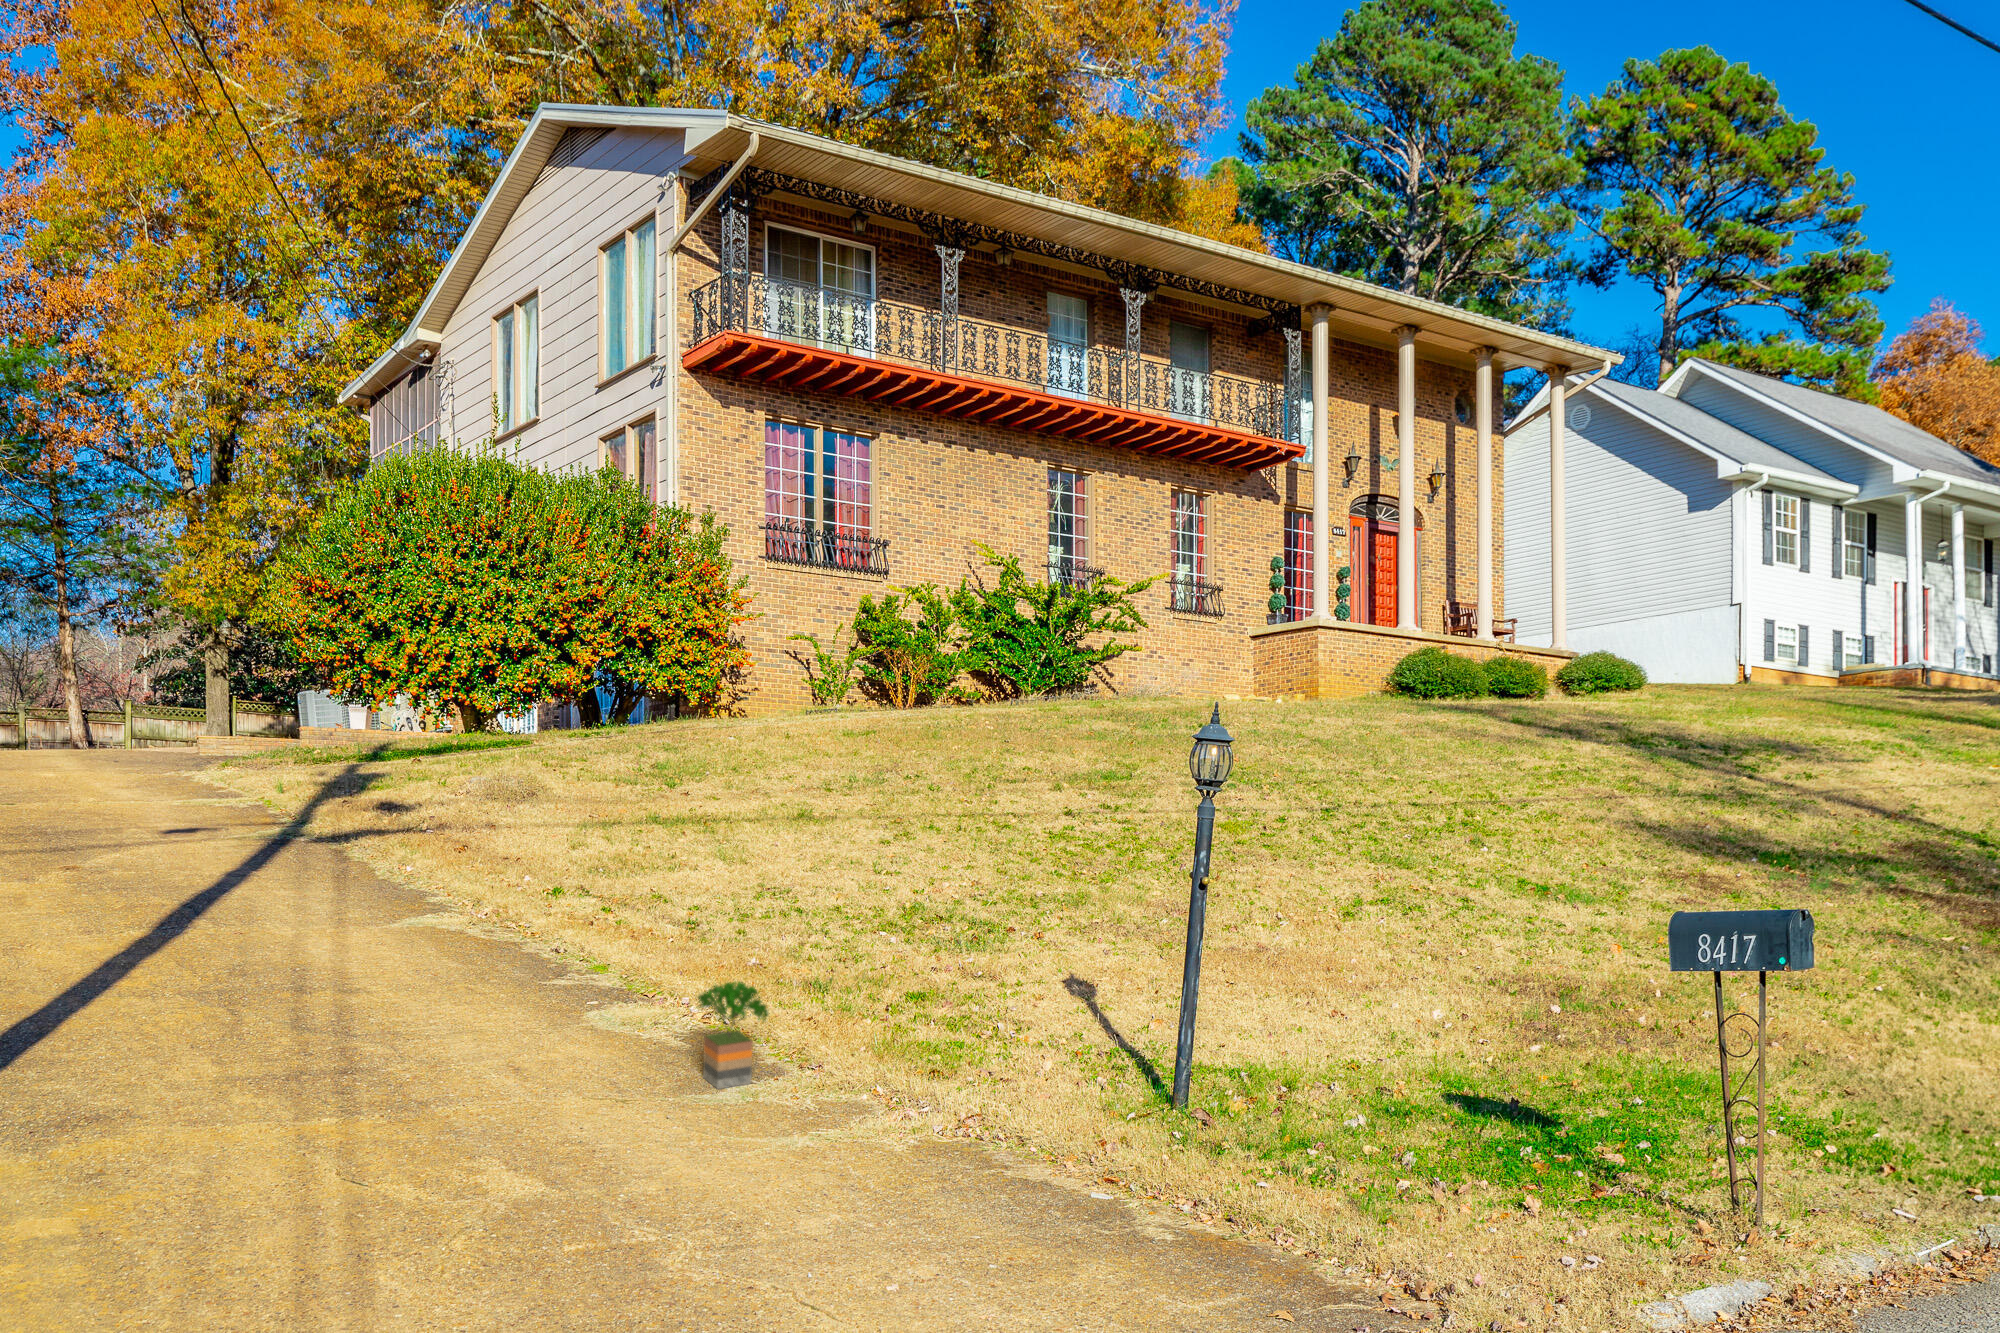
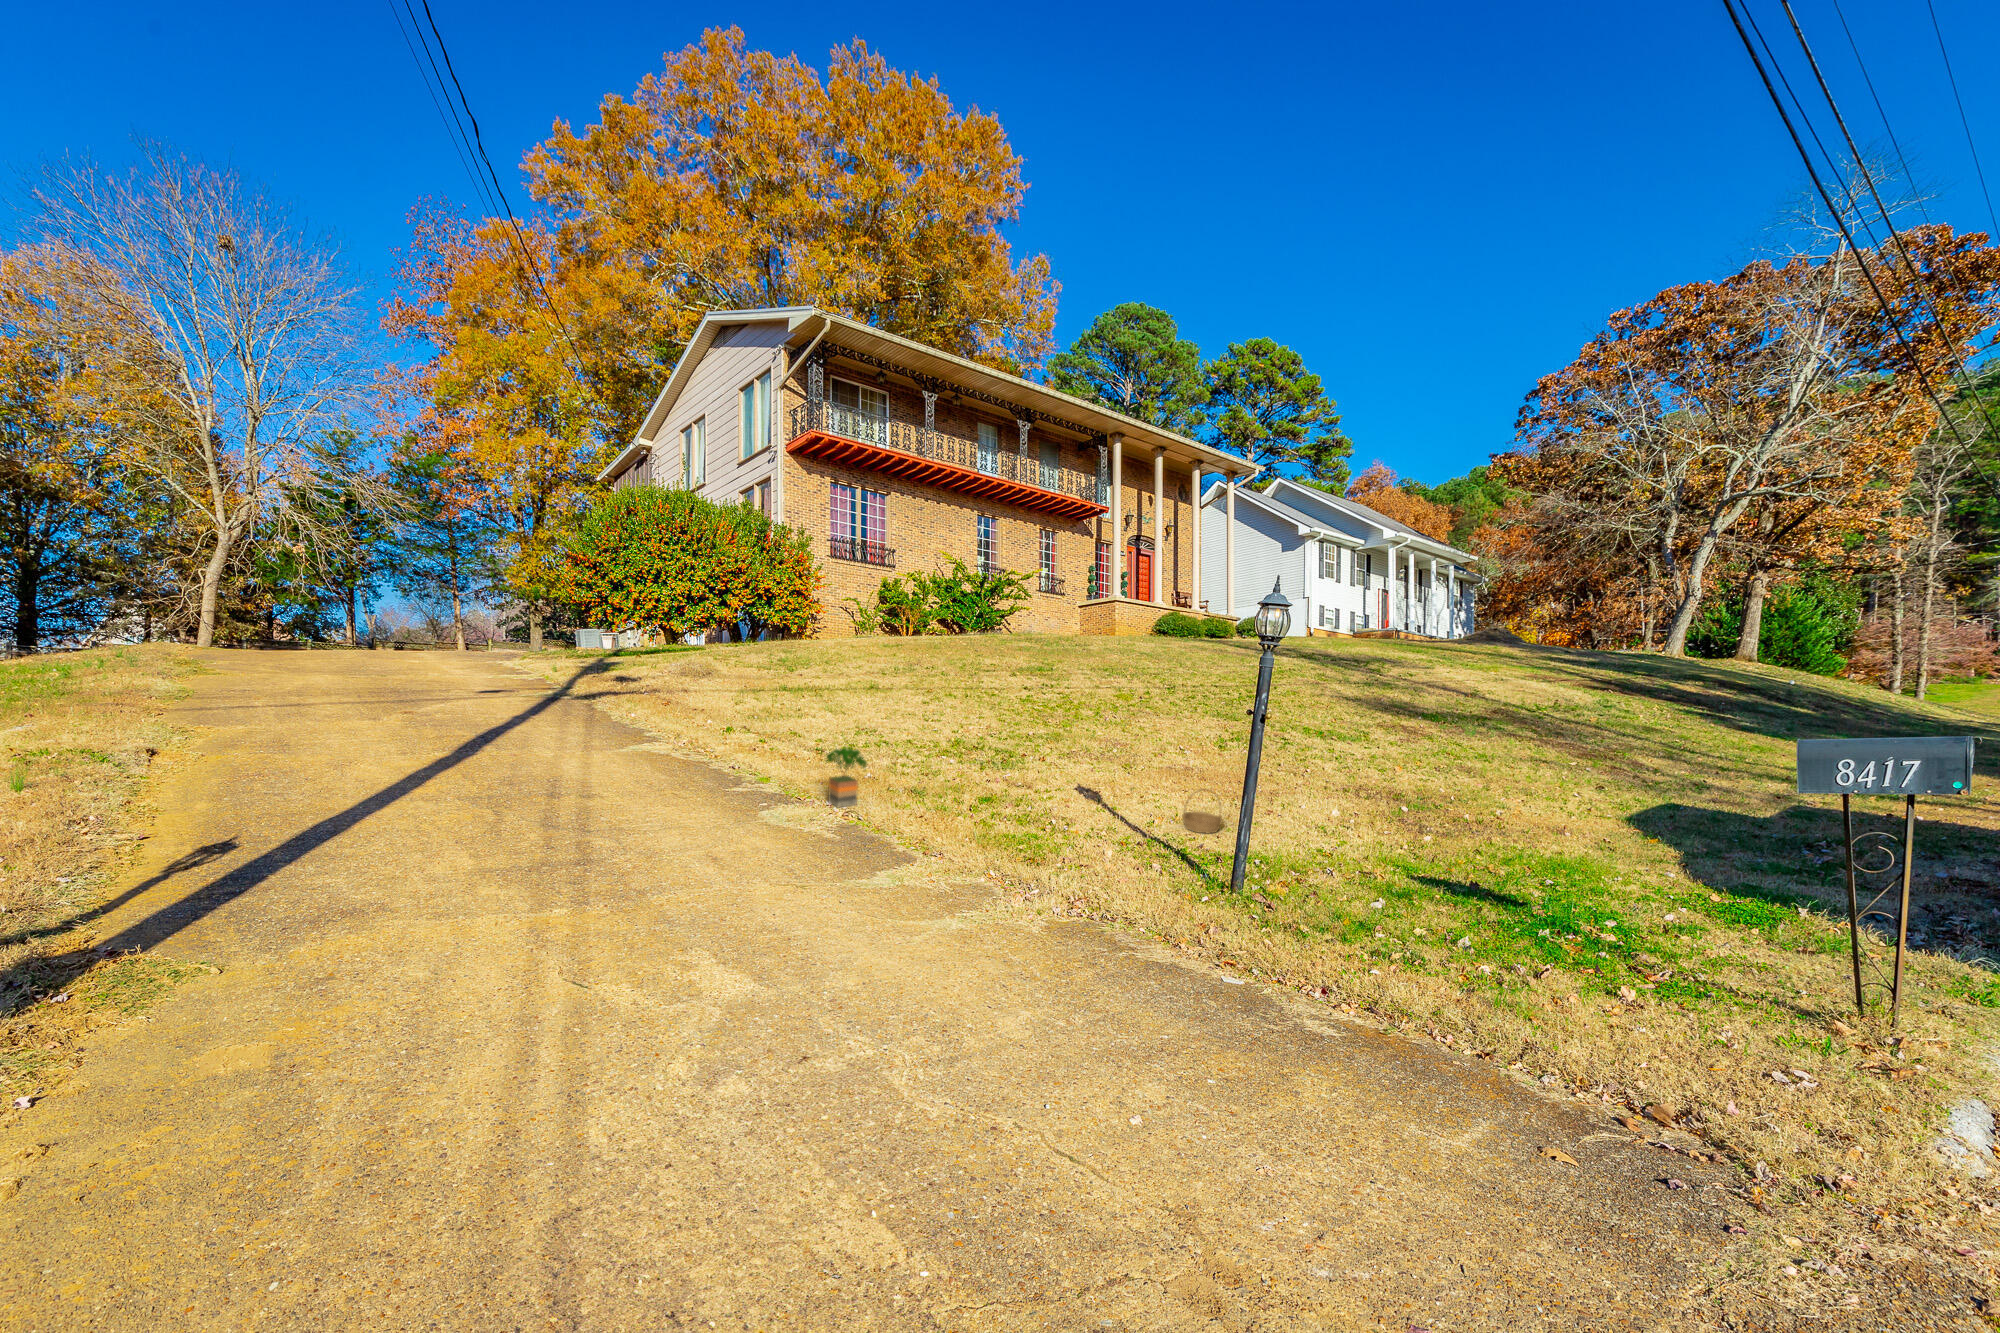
basket: none [1324,1063,1397,1144] -> present [1182,789,1222,833]

